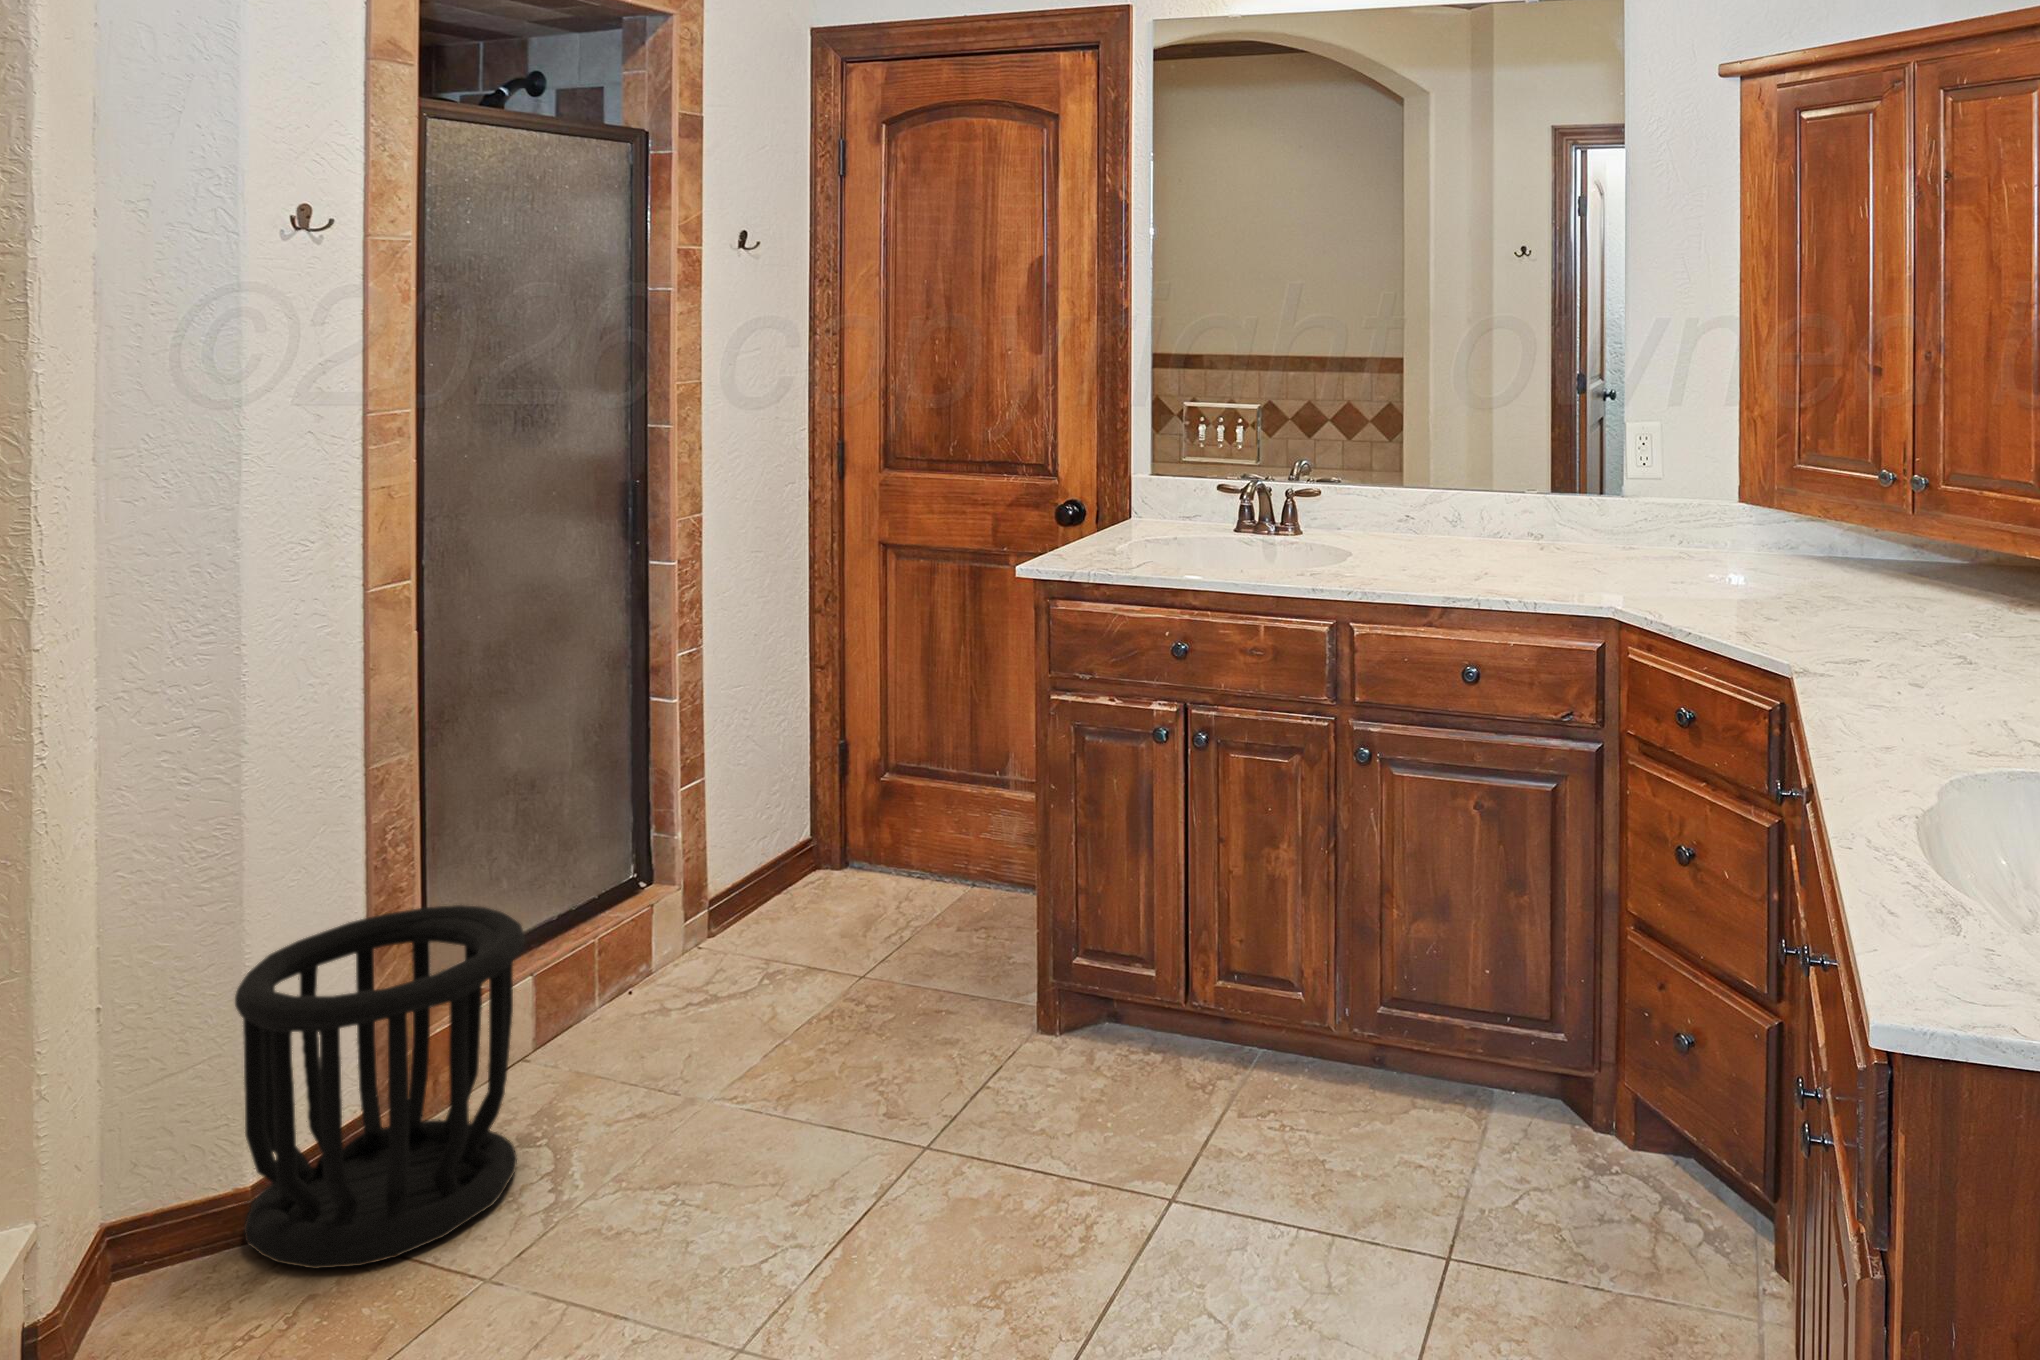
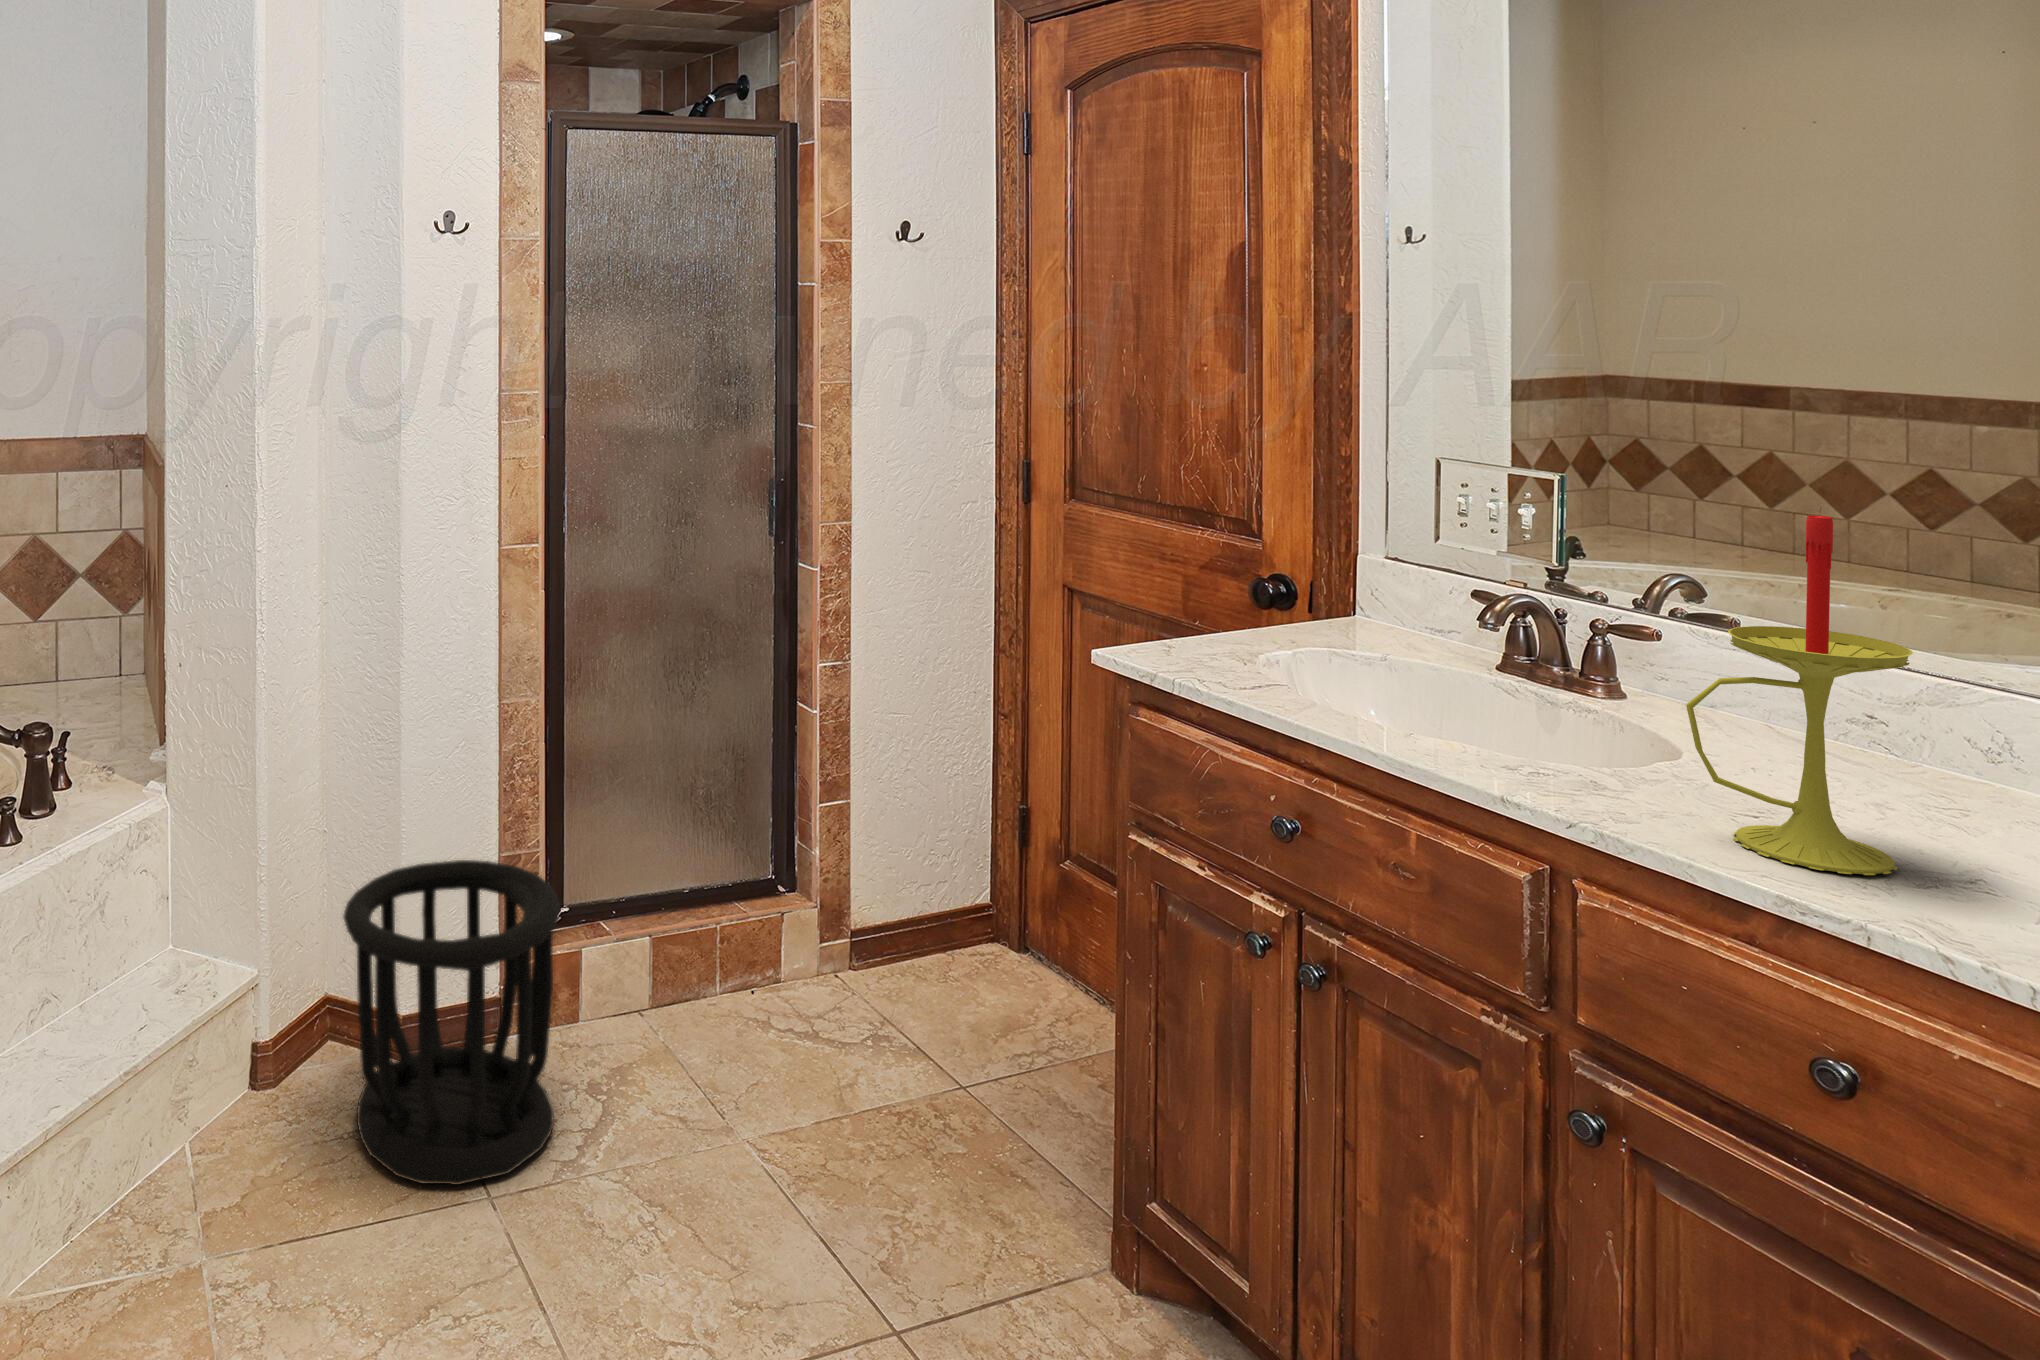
candle: none [1391,409,1471,589] -> present [1686,509,1913,875]

